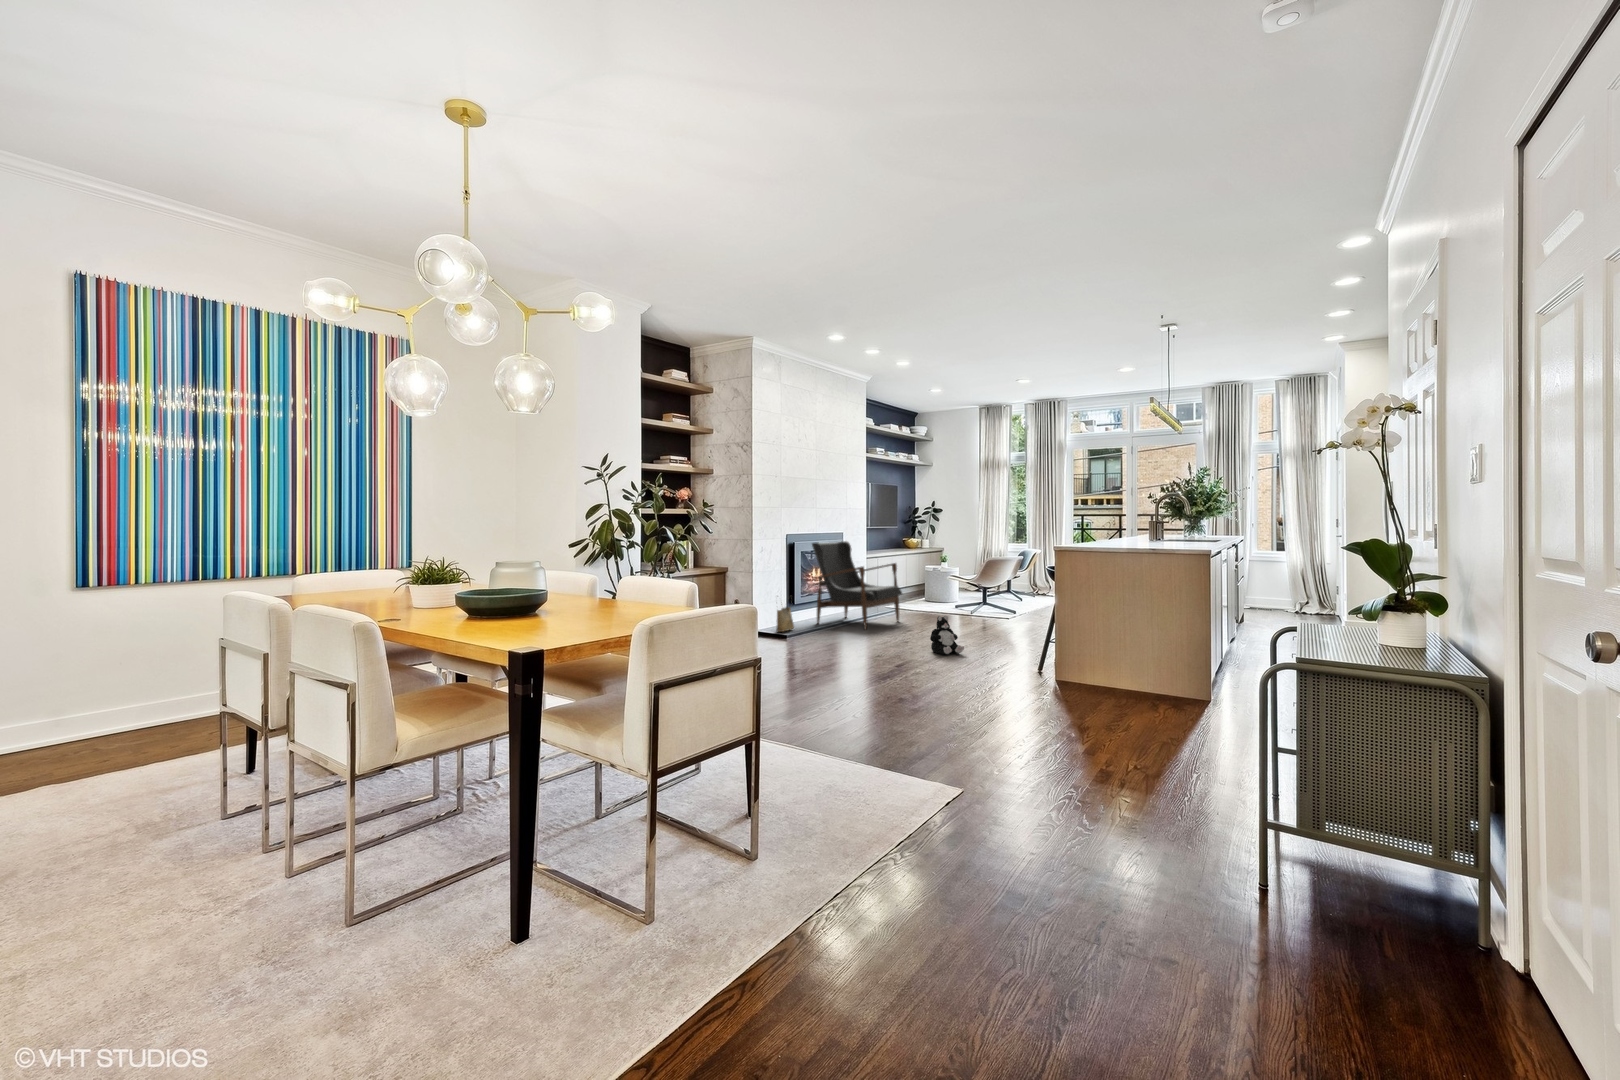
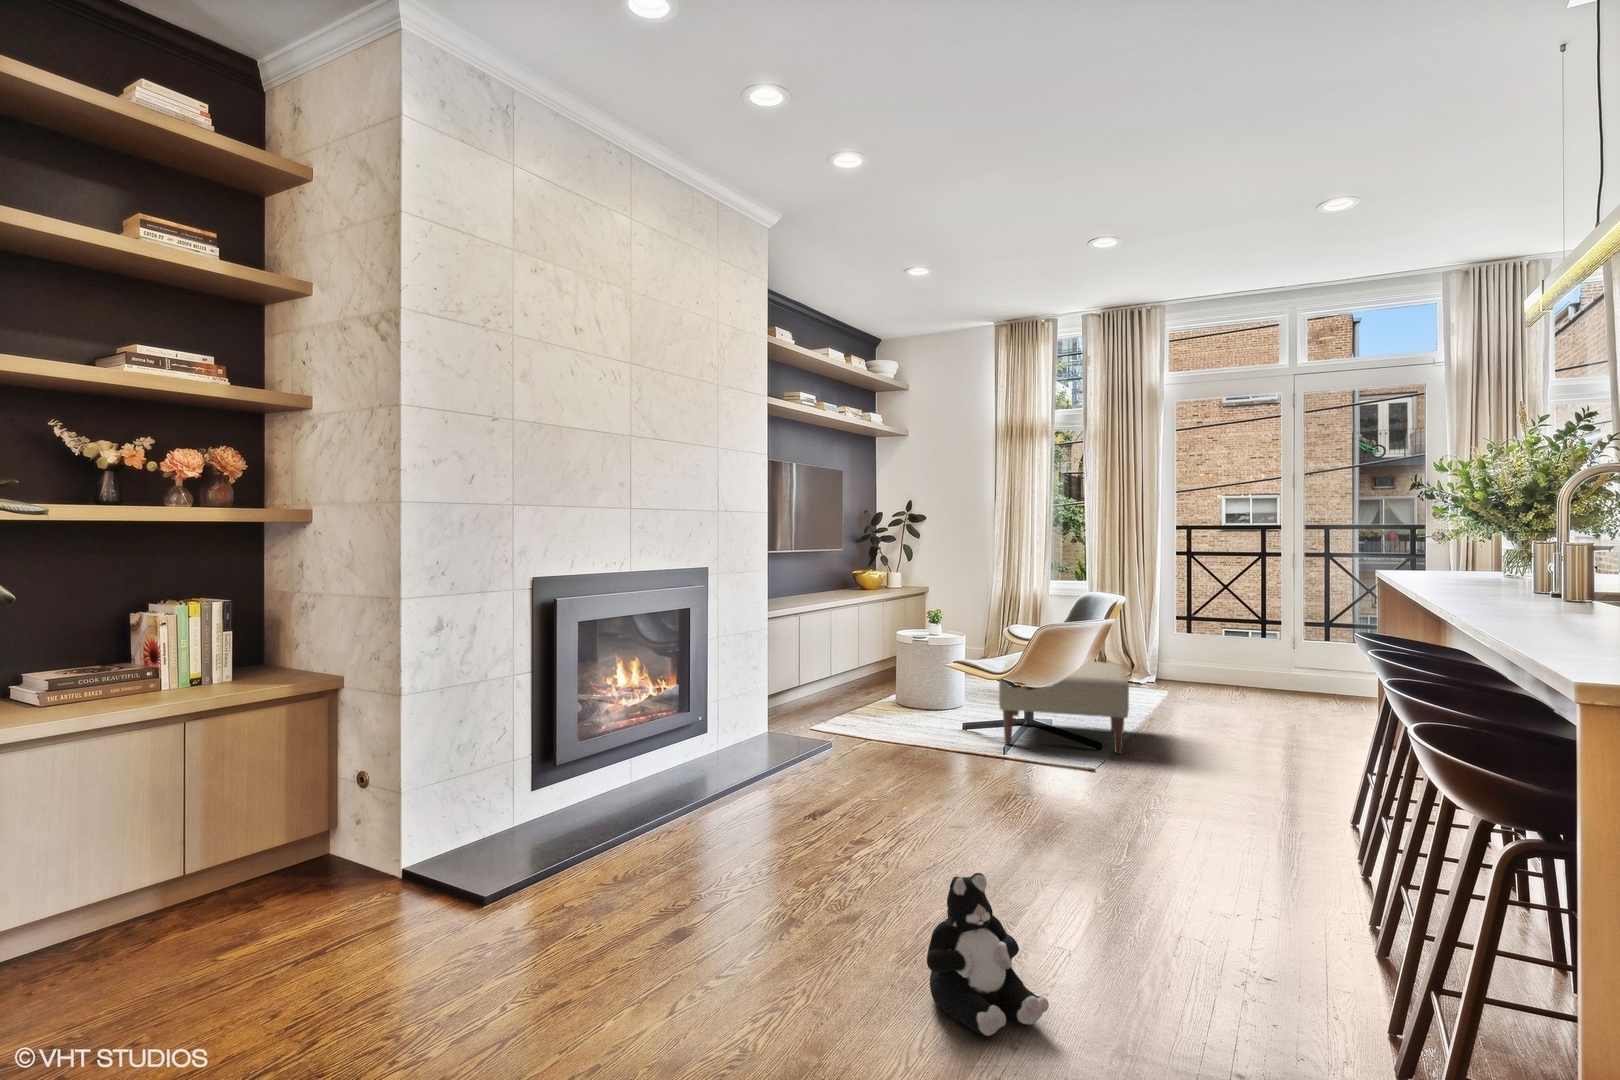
armchair: present [812,541,902,630] -> none [614,589,844,838]
ottoman: none [971,577,1032,615] -> present [999,659,1129,754]
woven basket: present [776,607,794,632] -> none [482,751,544,860]

